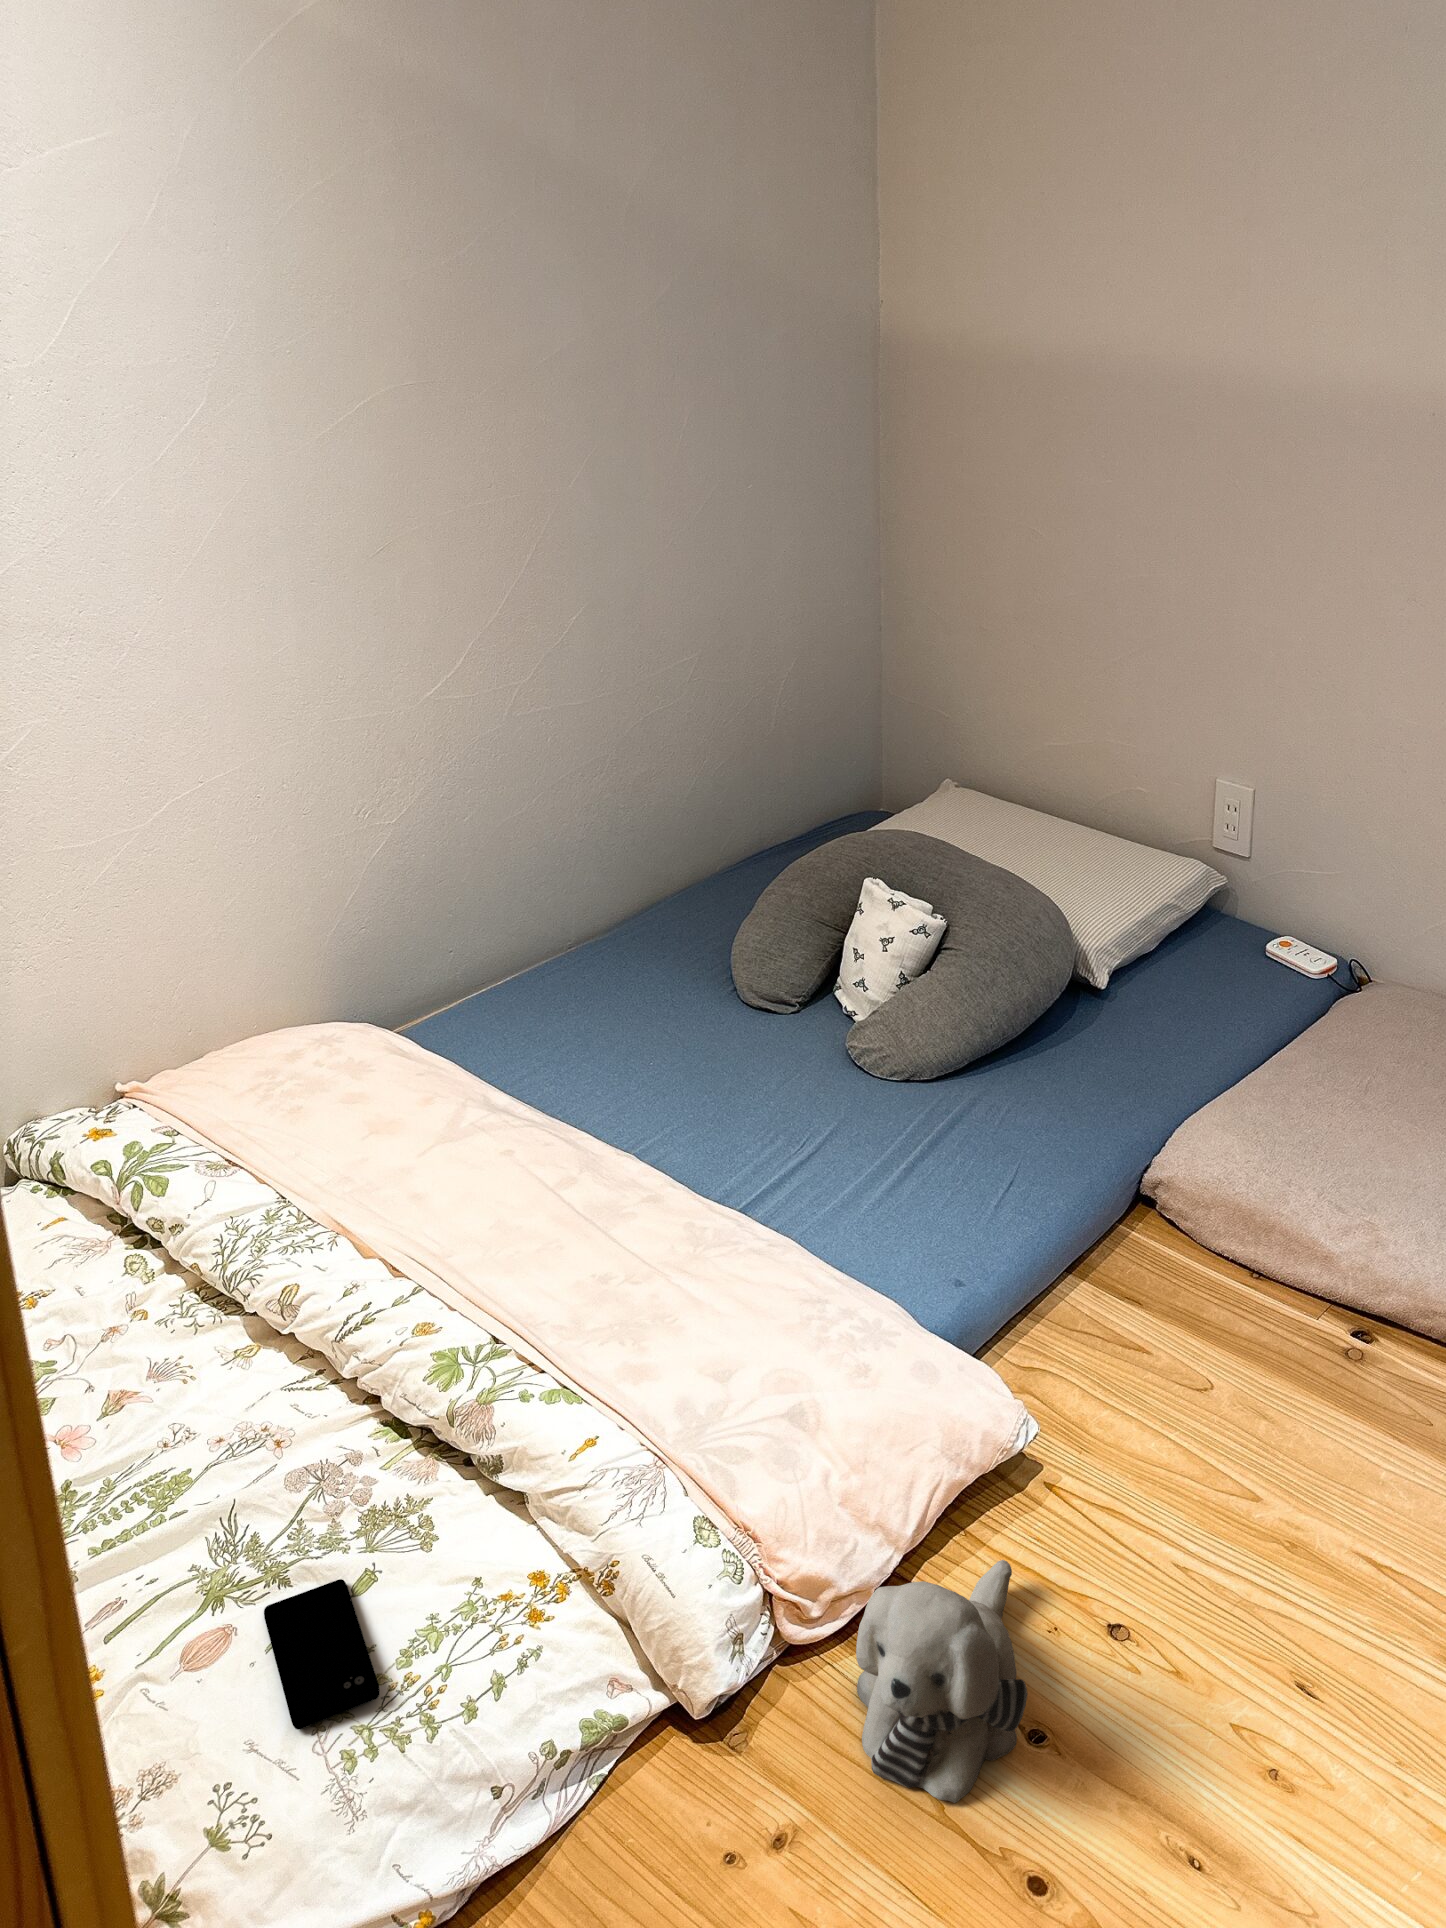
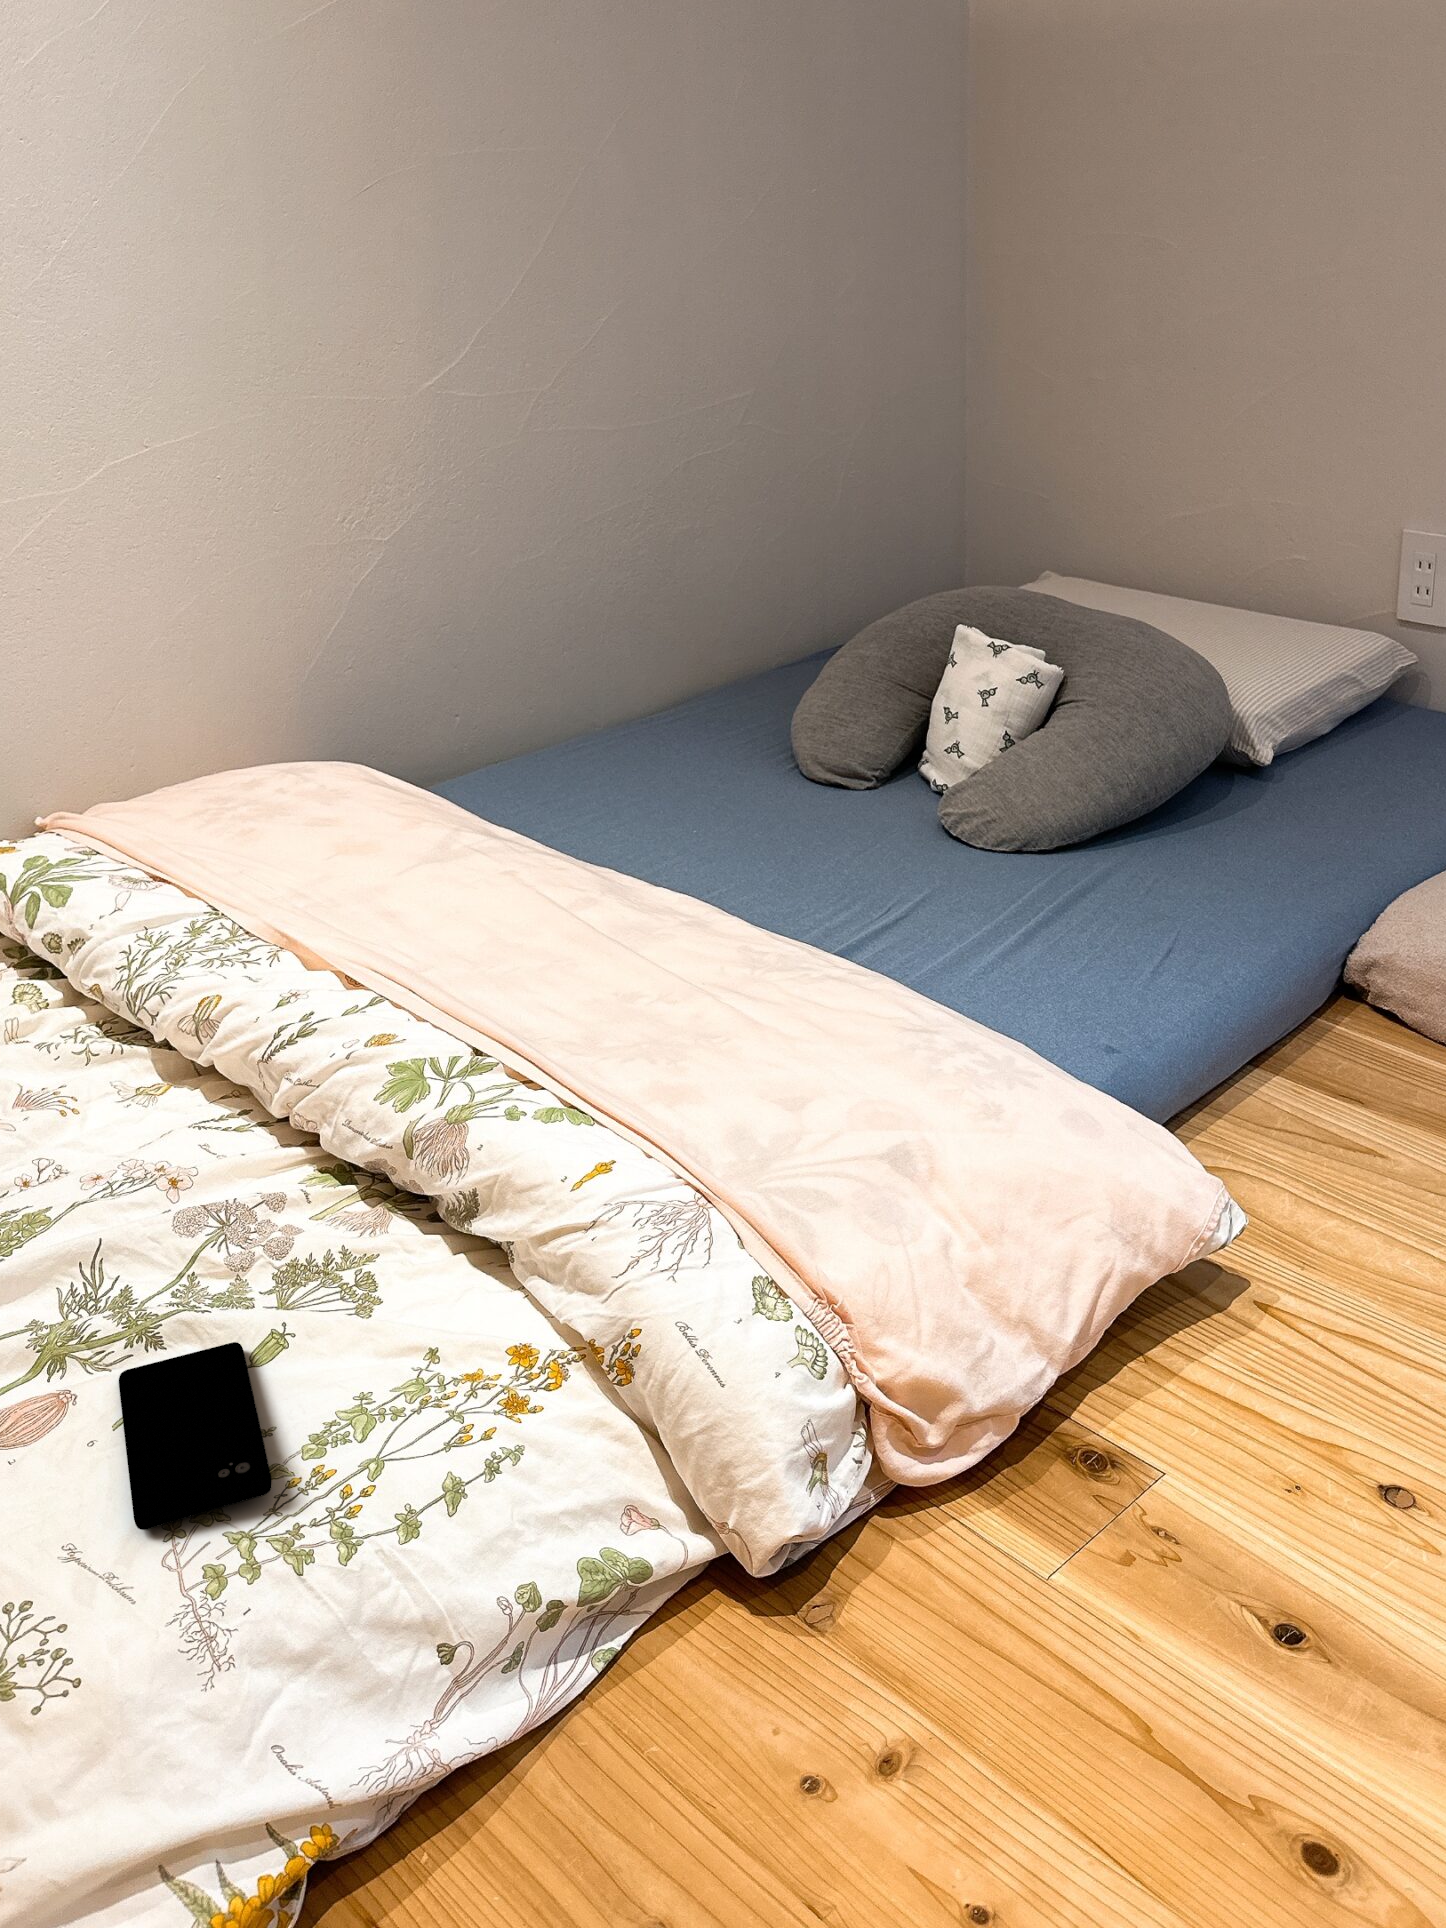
plush toy: present [856,1560,1028,1803] -> none [1000,1366,1278,1719]

